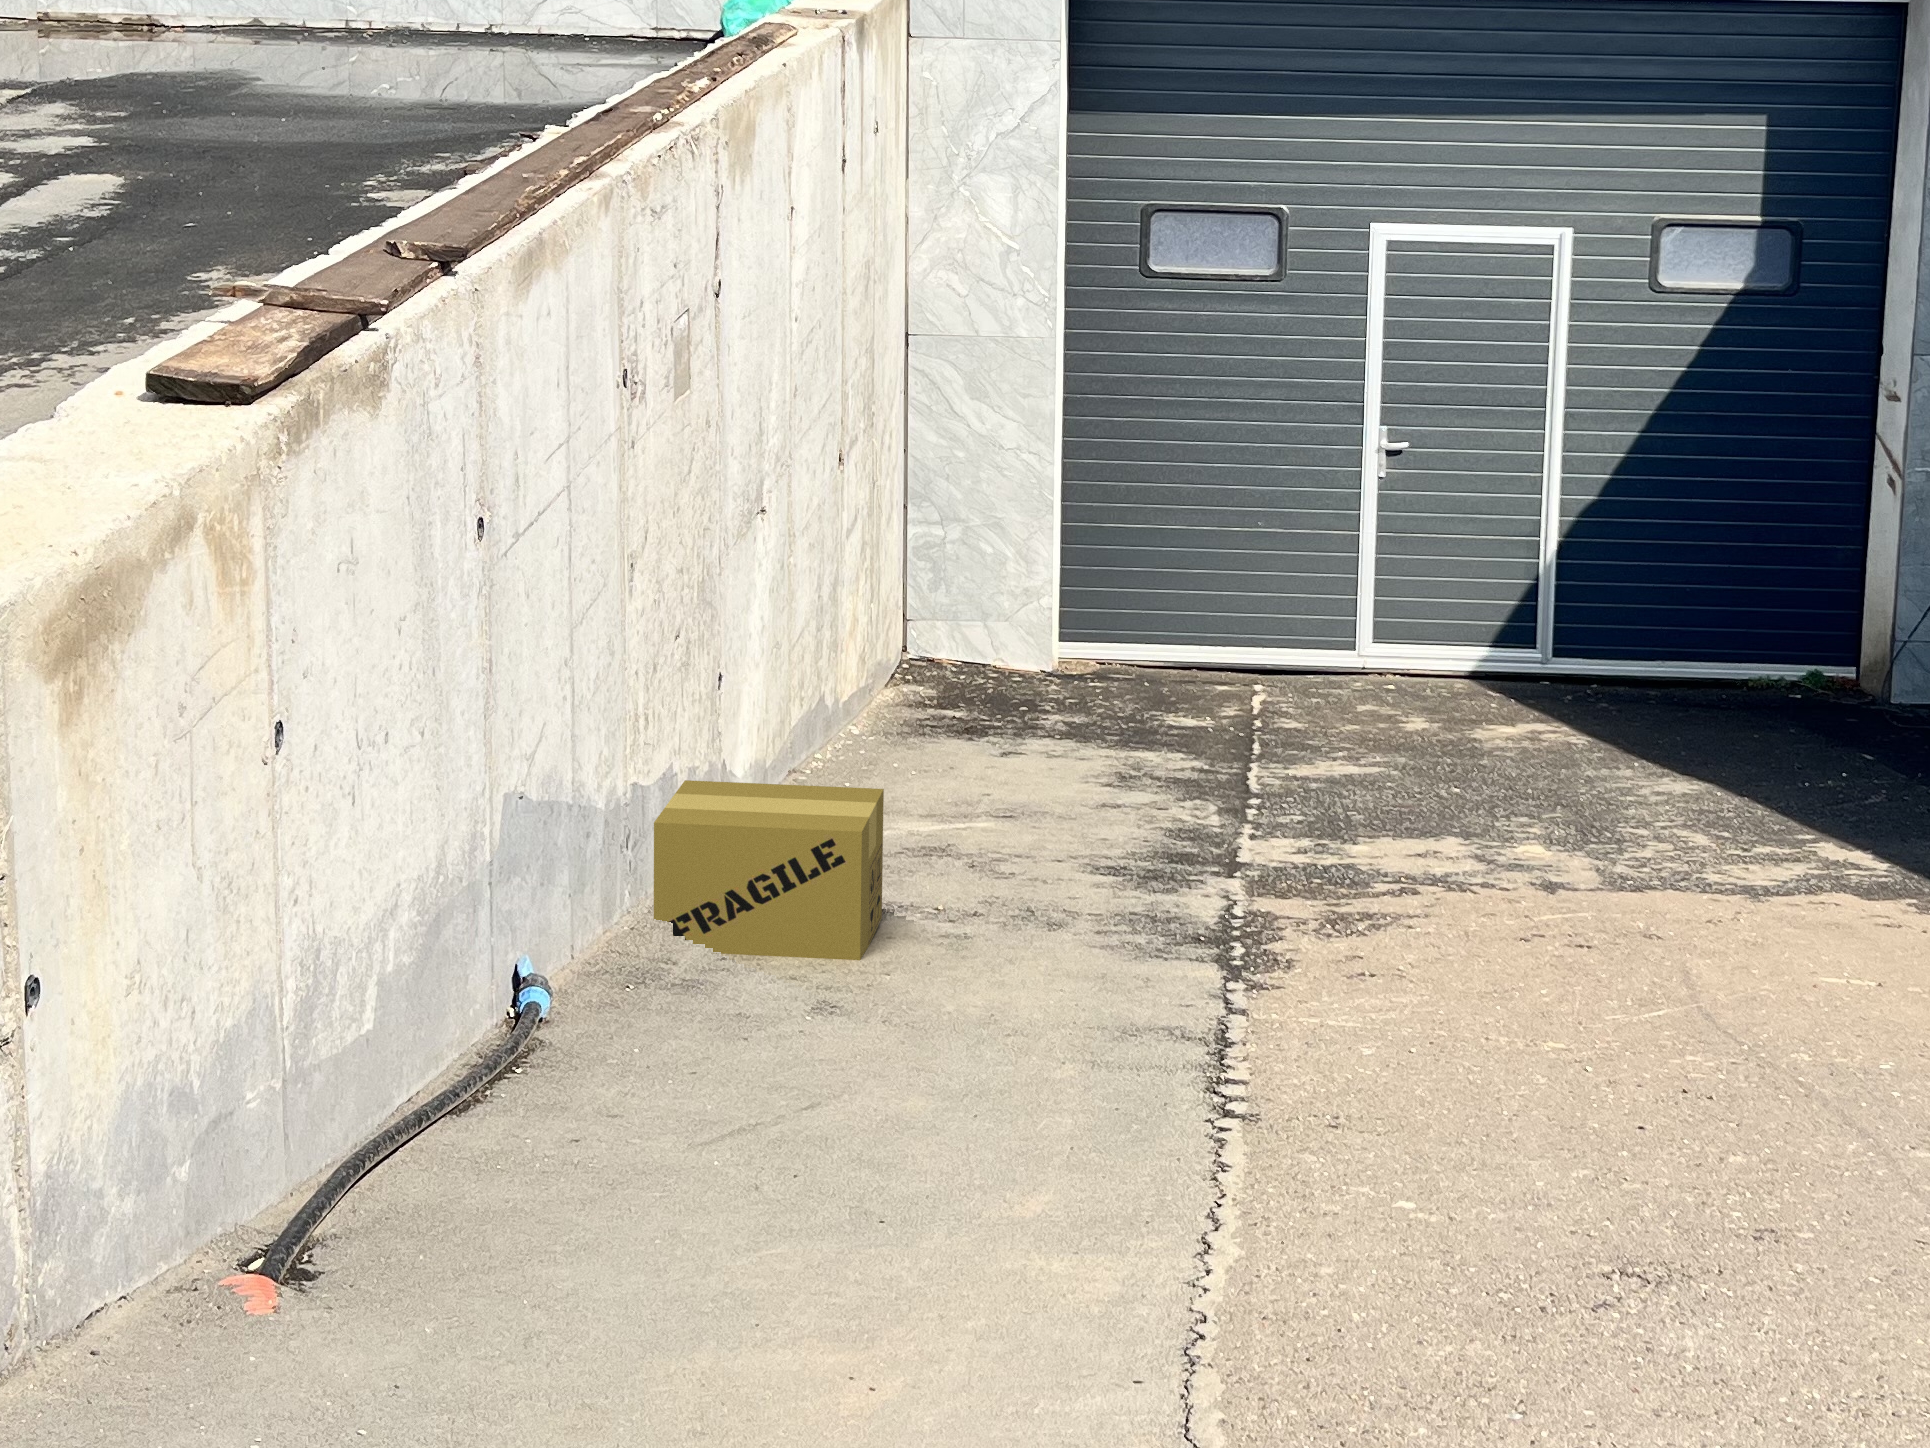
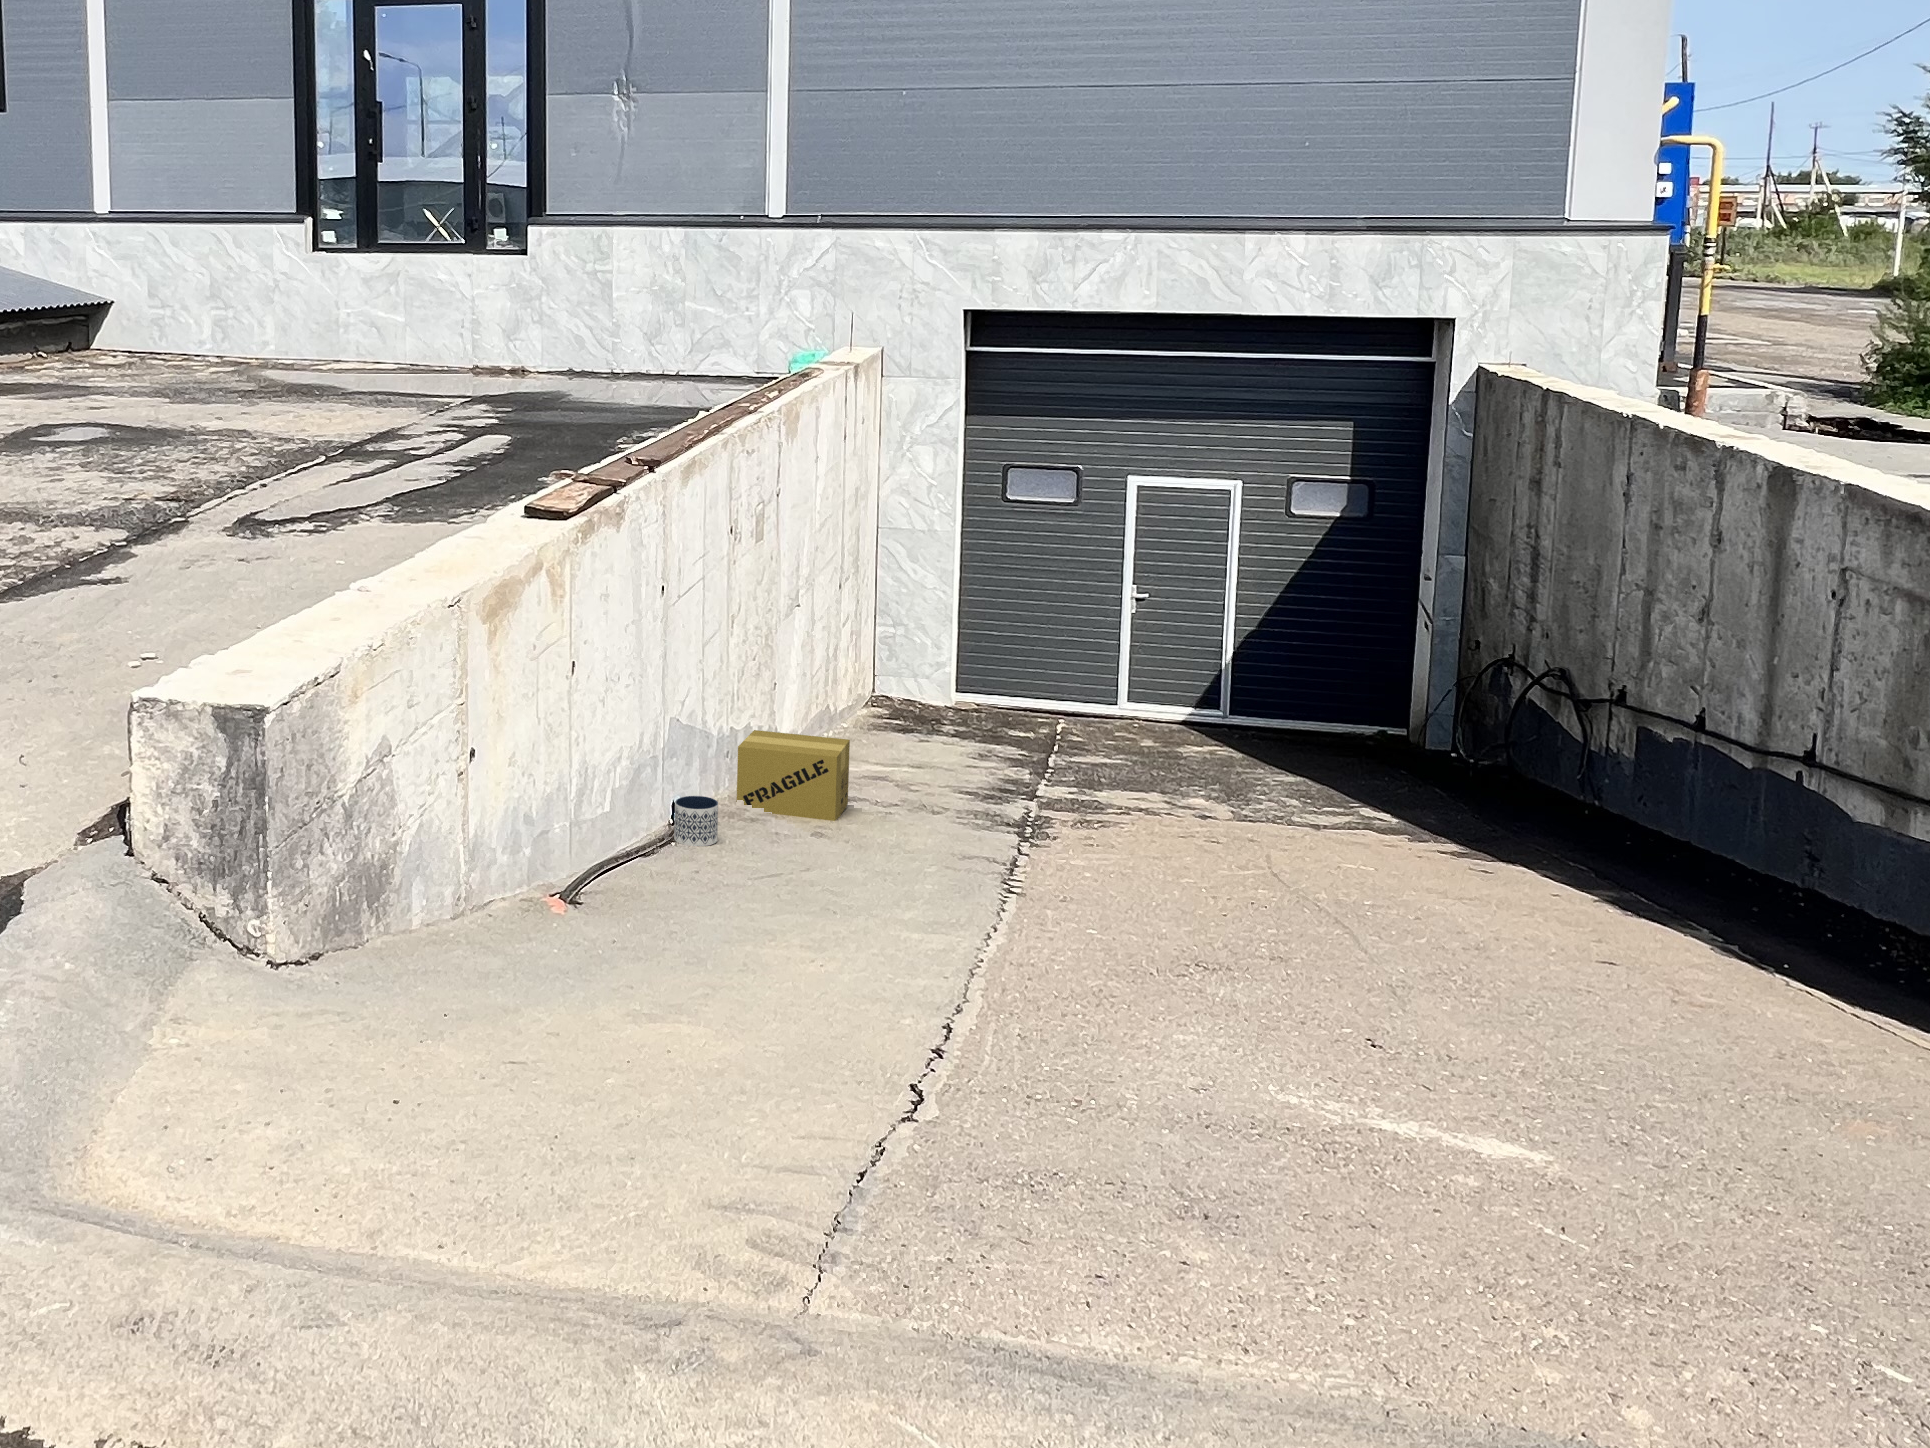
planter: none [528,955,623,1068] -> present [674,796,718,846]

